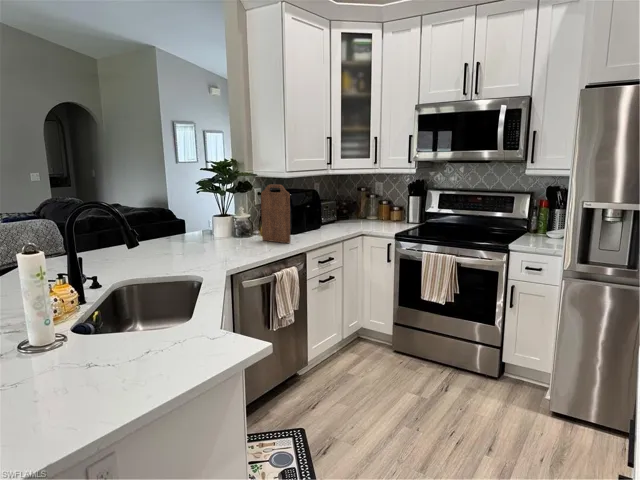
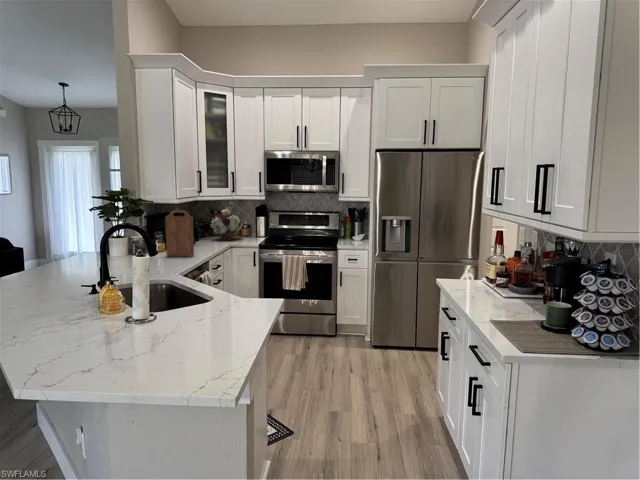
flower arrangement: none [346,184,389,225] -> present [210,209,242,240]

